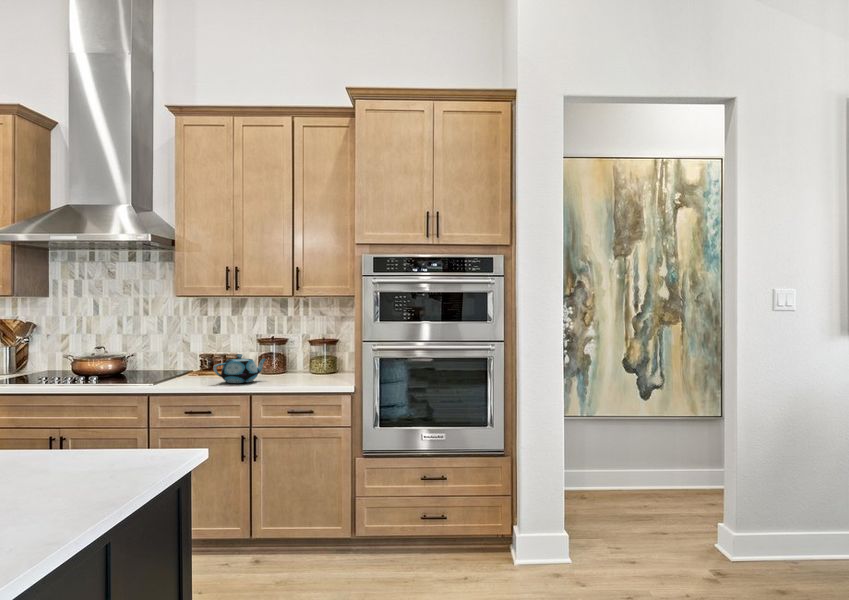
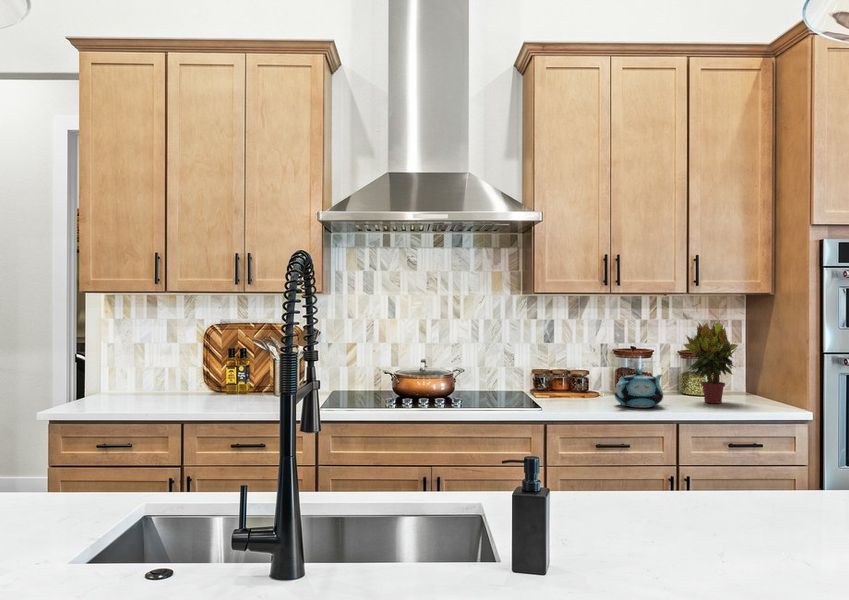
potted plant: none [288,317,329,380] -> present [684,321,738,404]

